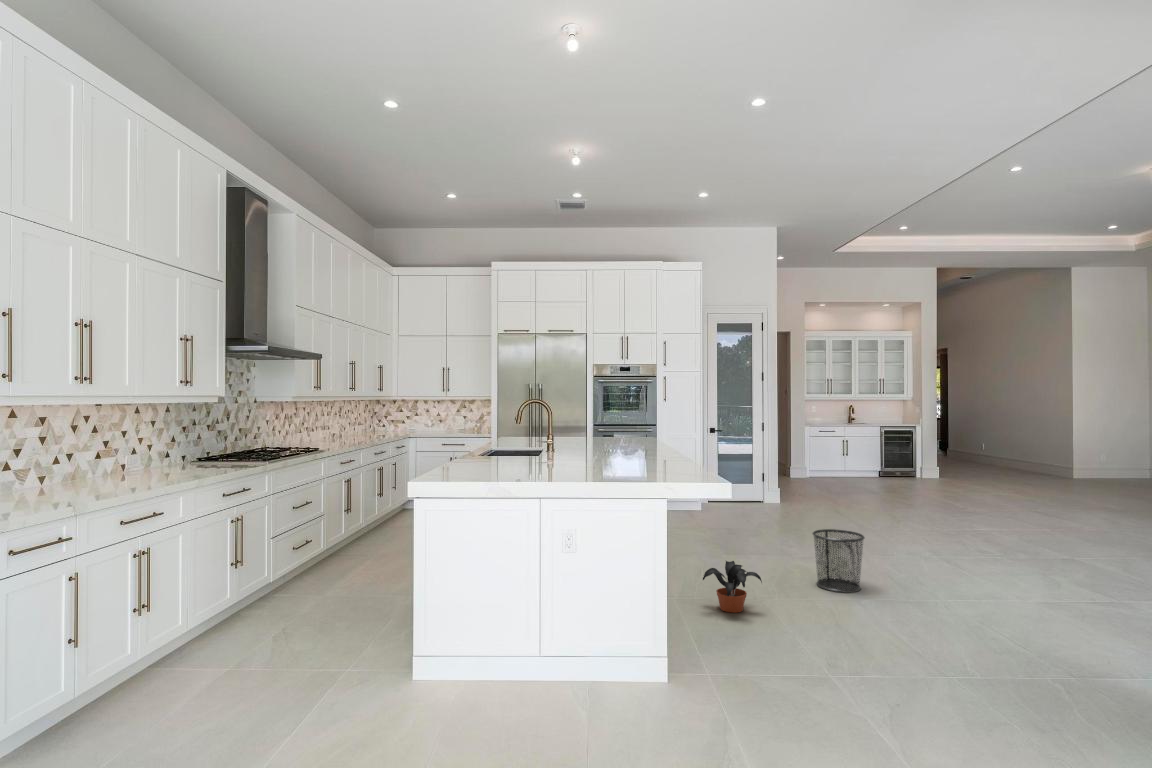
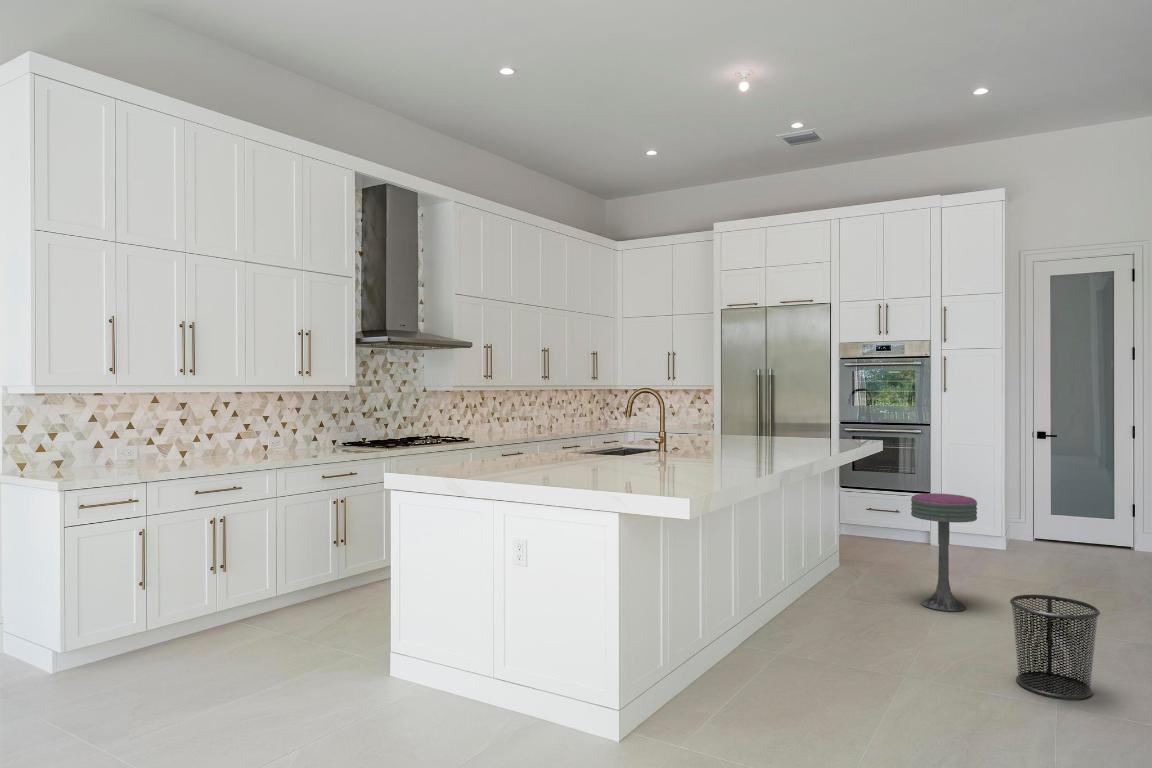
bar stool: none [698,471,740,552] -> present [911,493,977,611]
potted plant: present [703,561,762,613] -> none [783,614,866,687]

